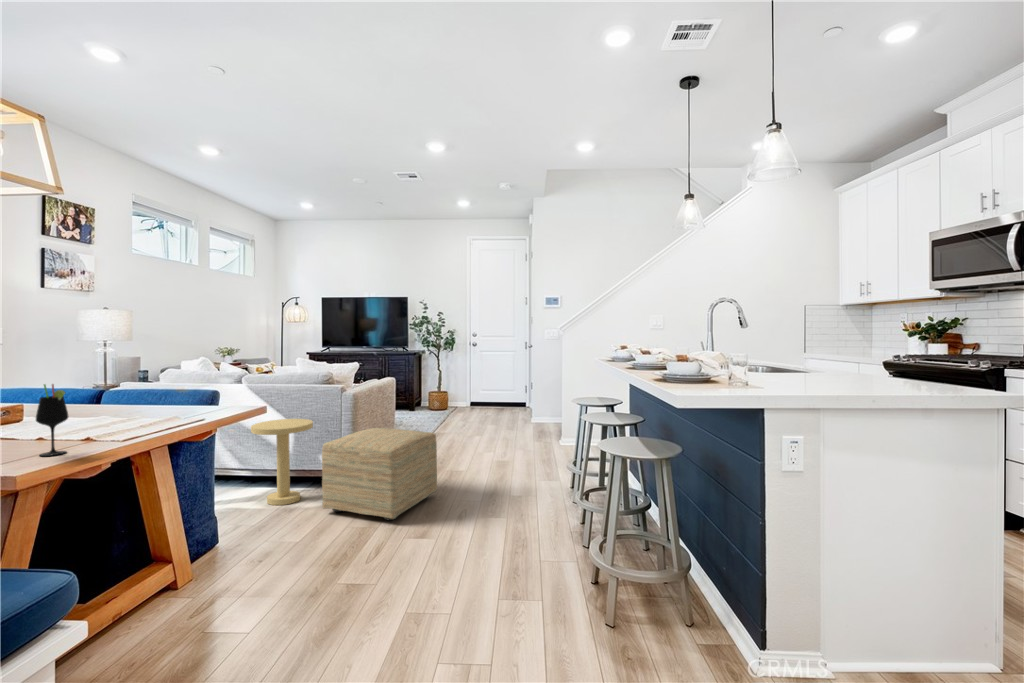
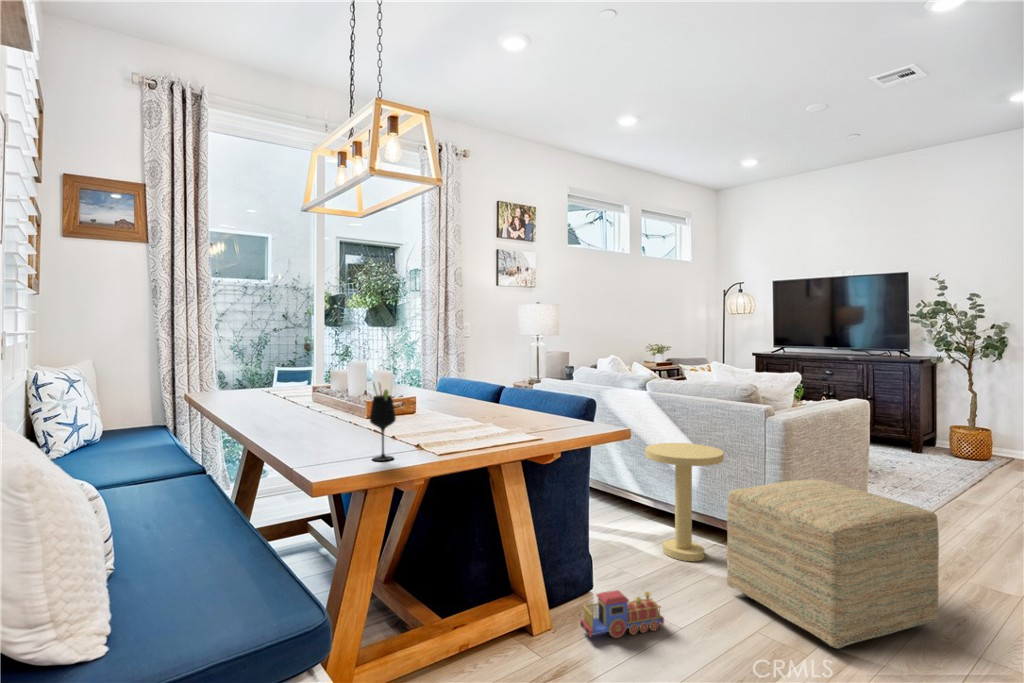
toy train: none [219,525,286,570] -> present [580,590,664,638]

